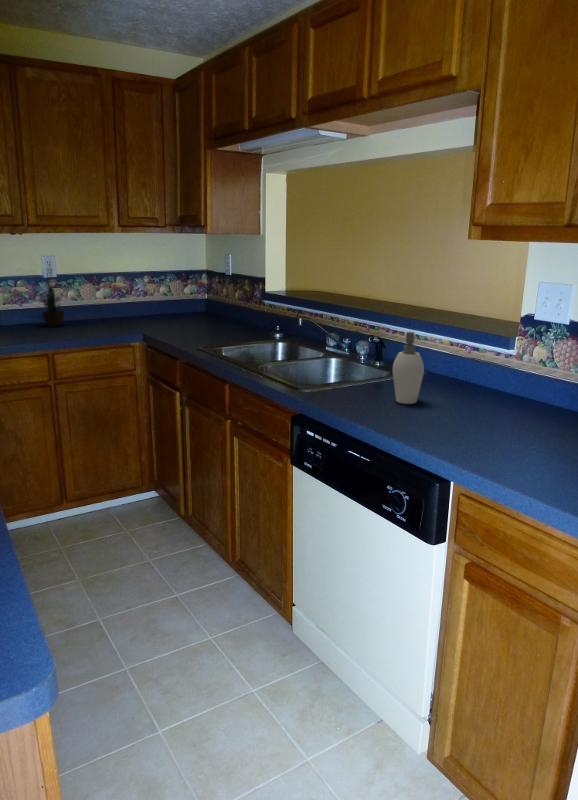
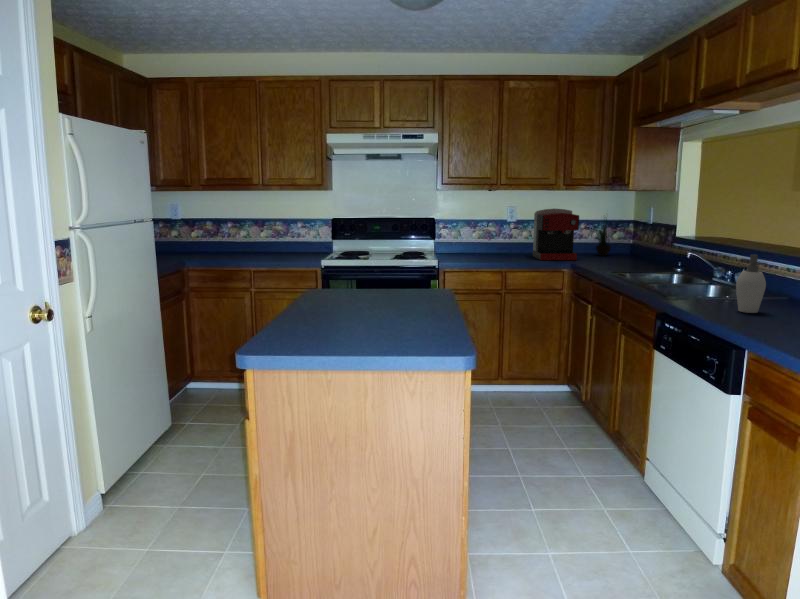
coffee maker: none [83,258,151,332] -> present [533,209,579,260]
potted plant: present [37,274,64,326] -> present [596,220,611,256]

